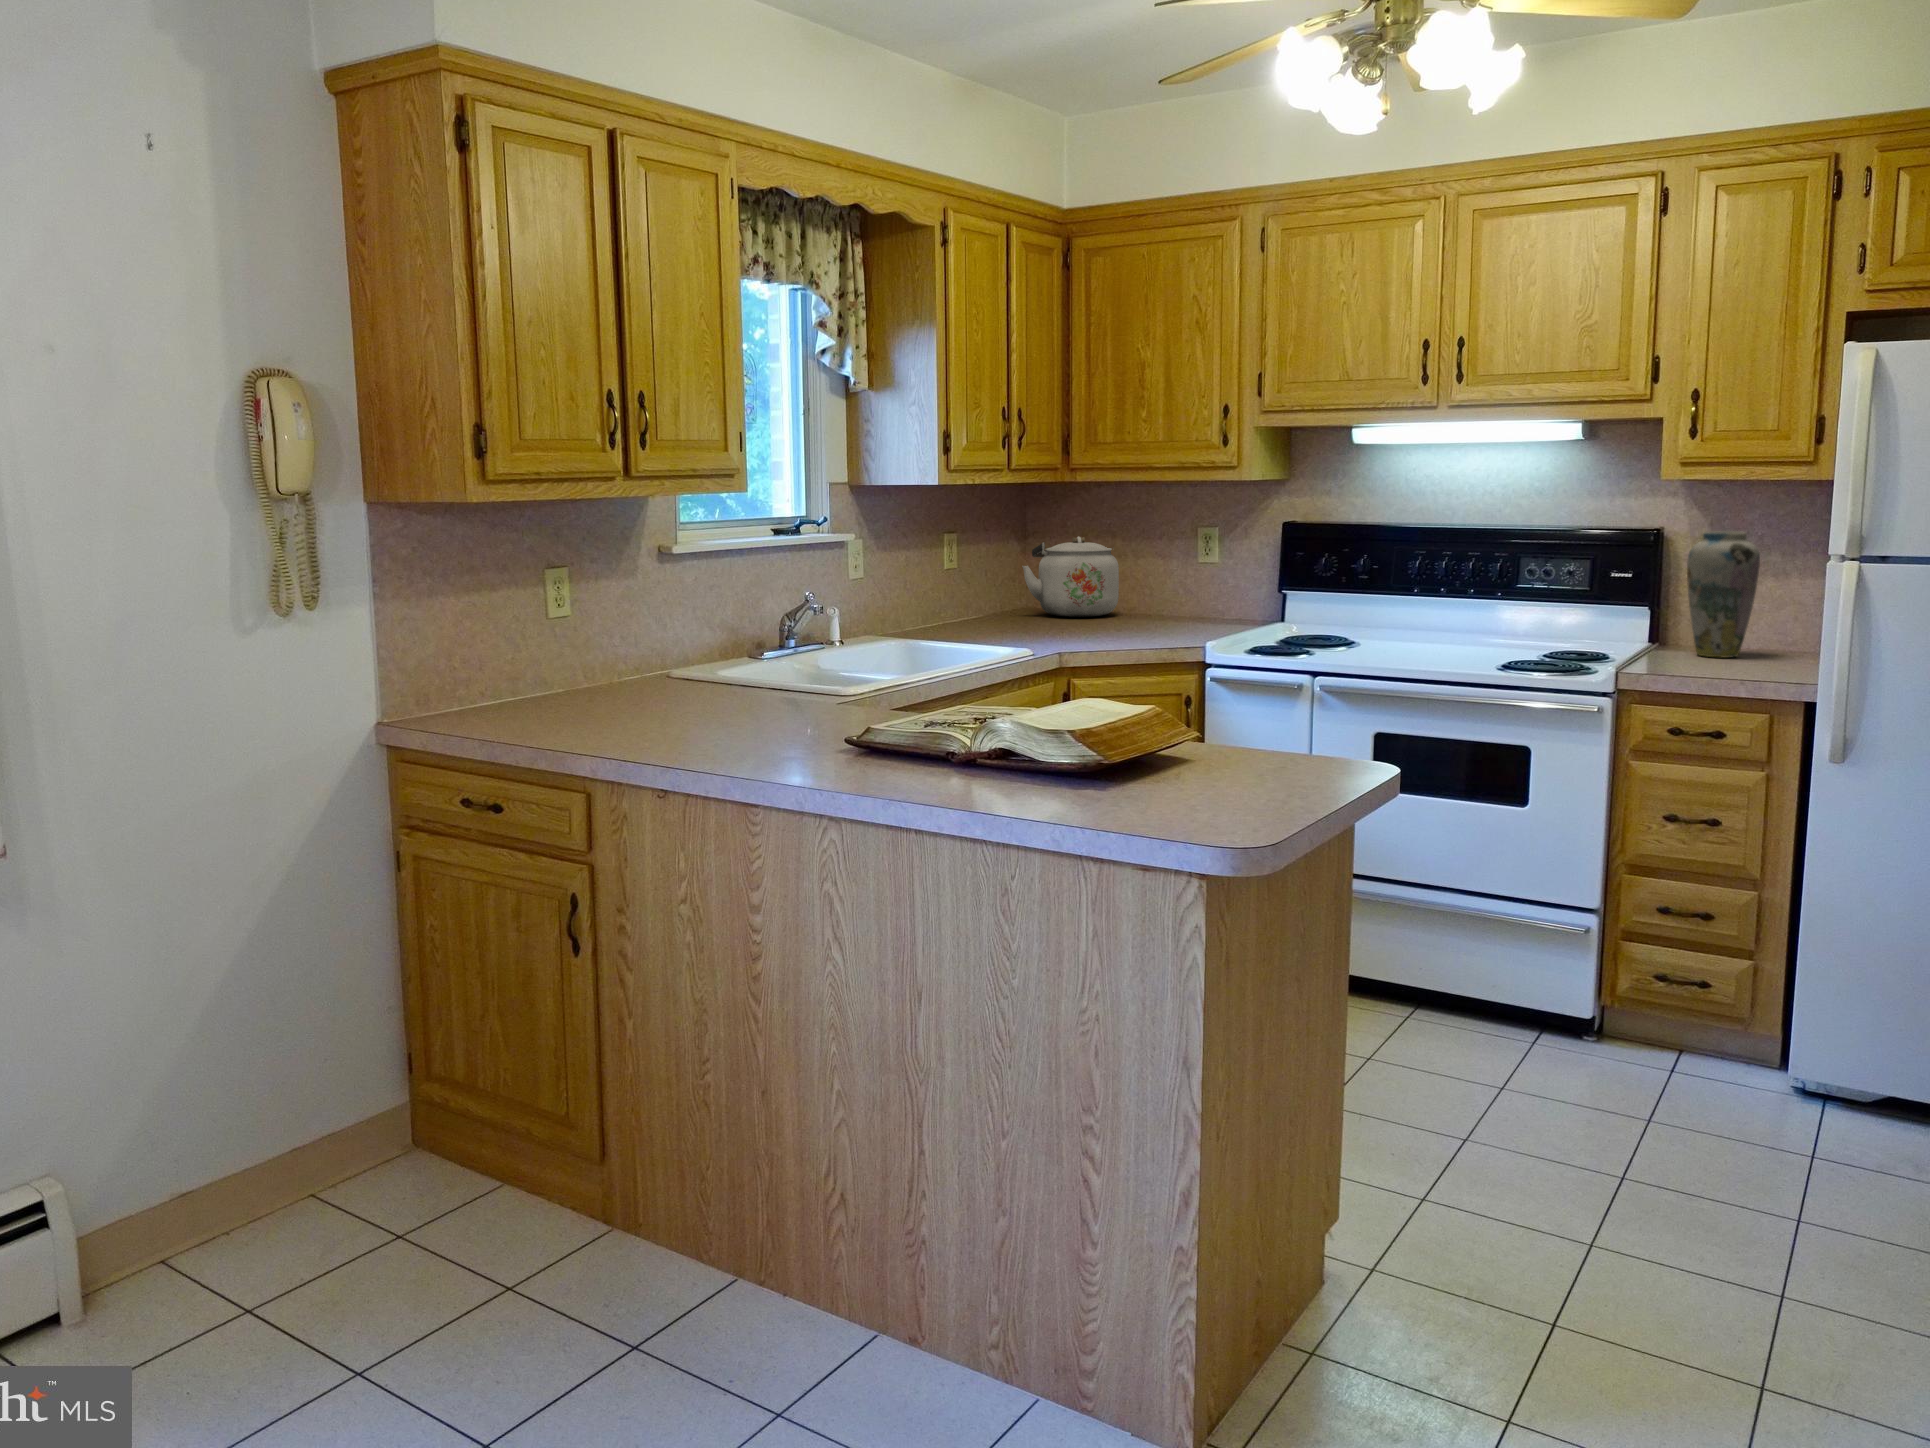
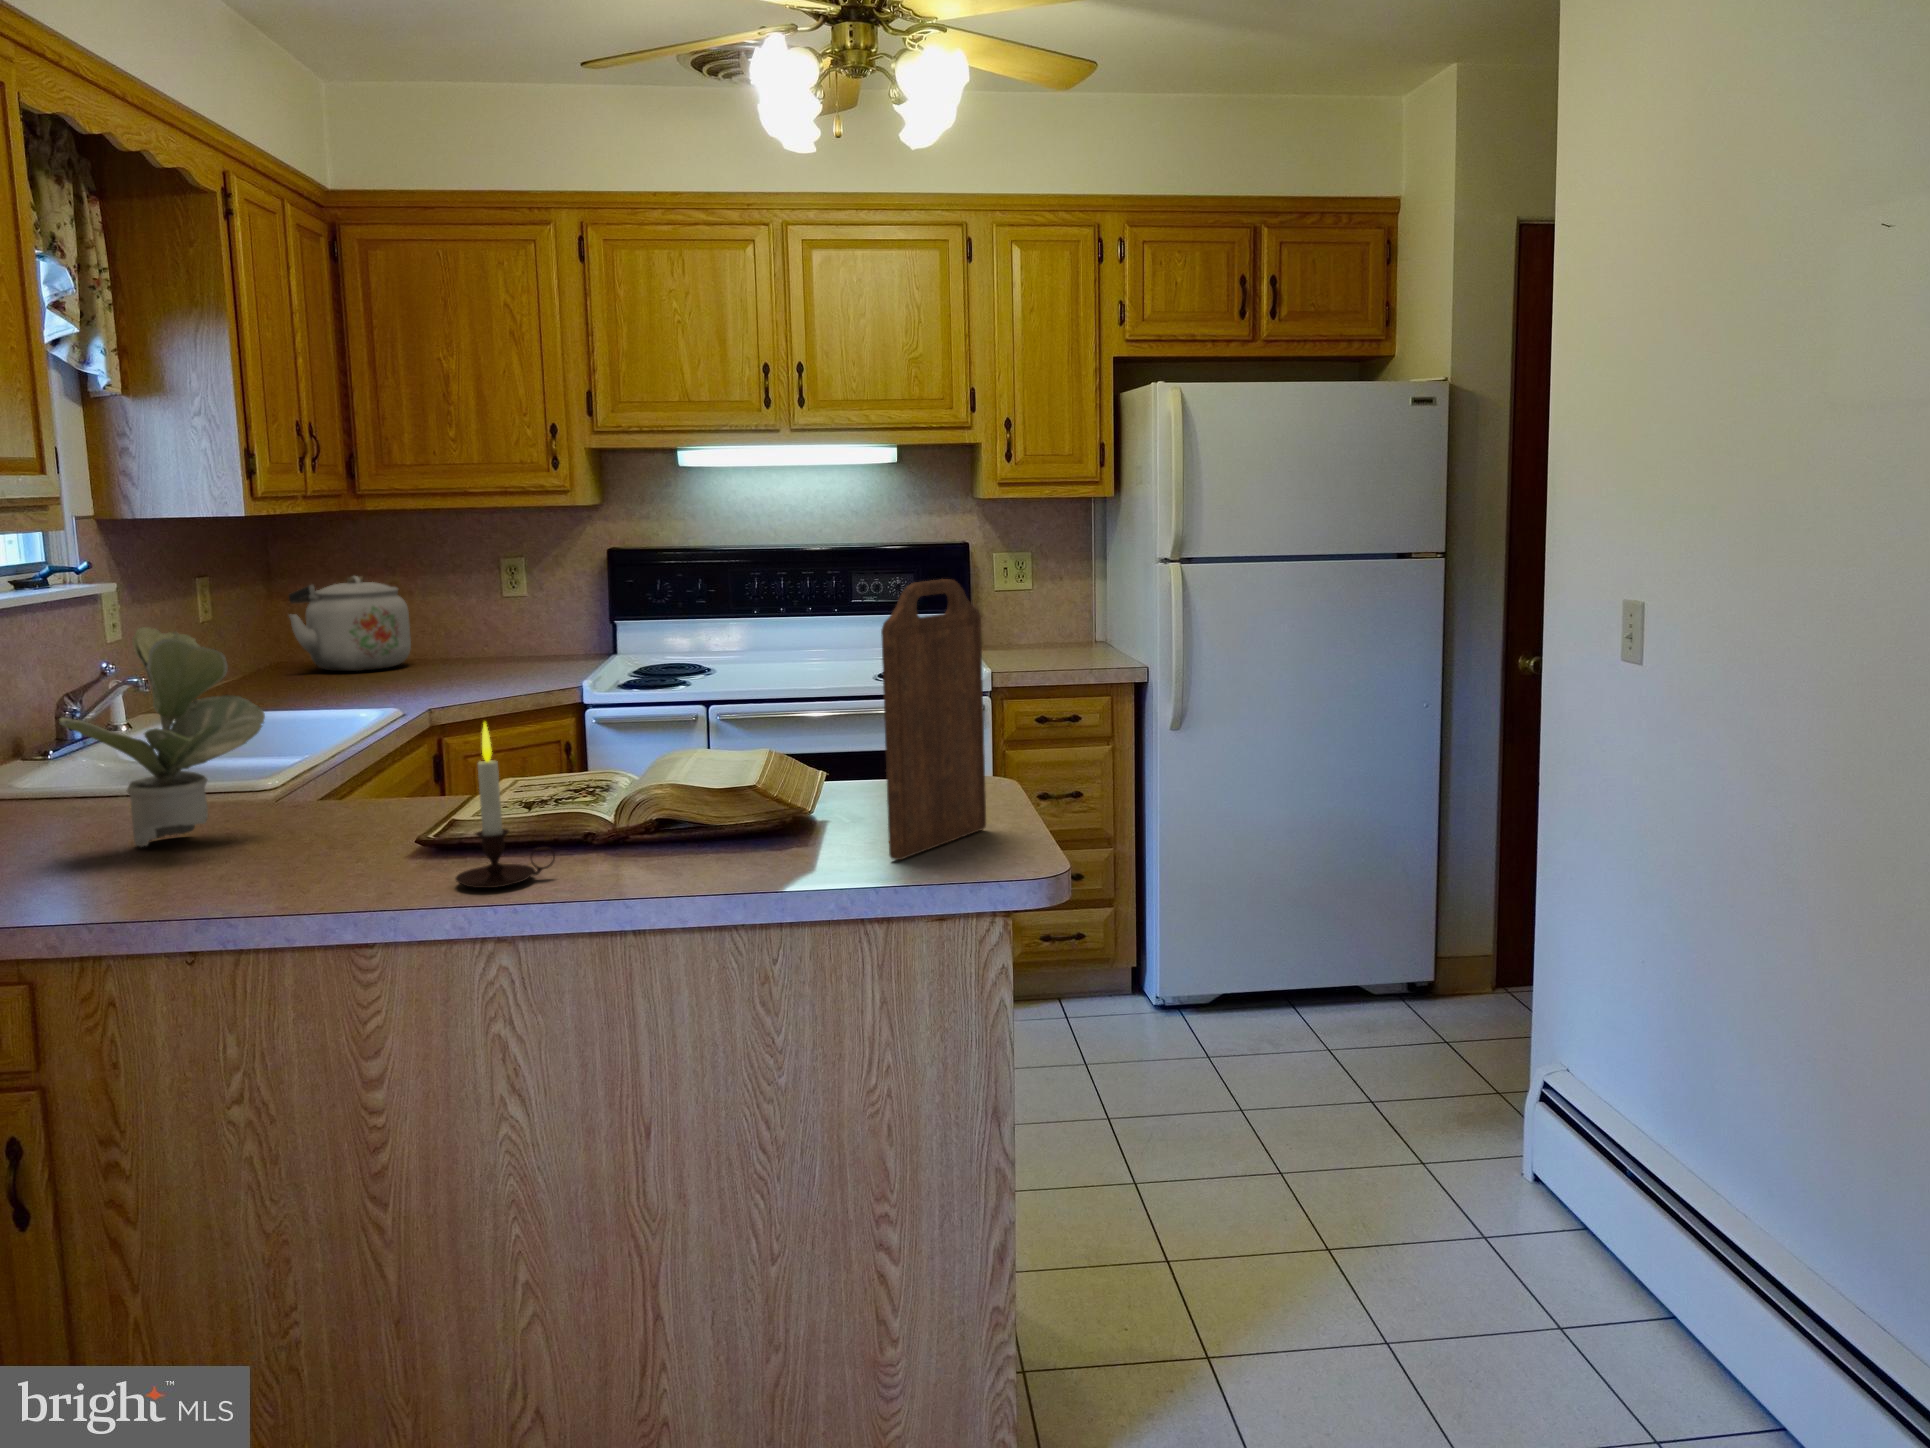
vase: present [1687,531,1760,657] -> none [1000,543,1055,653]
cutting board: none [1132,555,1273,813] -> present [881,579,986,860]
potted plant: none [666,561,798,717] -> present [59,627,265,847]
candle: none [818,647,890,778] -> present [456,723,555,888]

